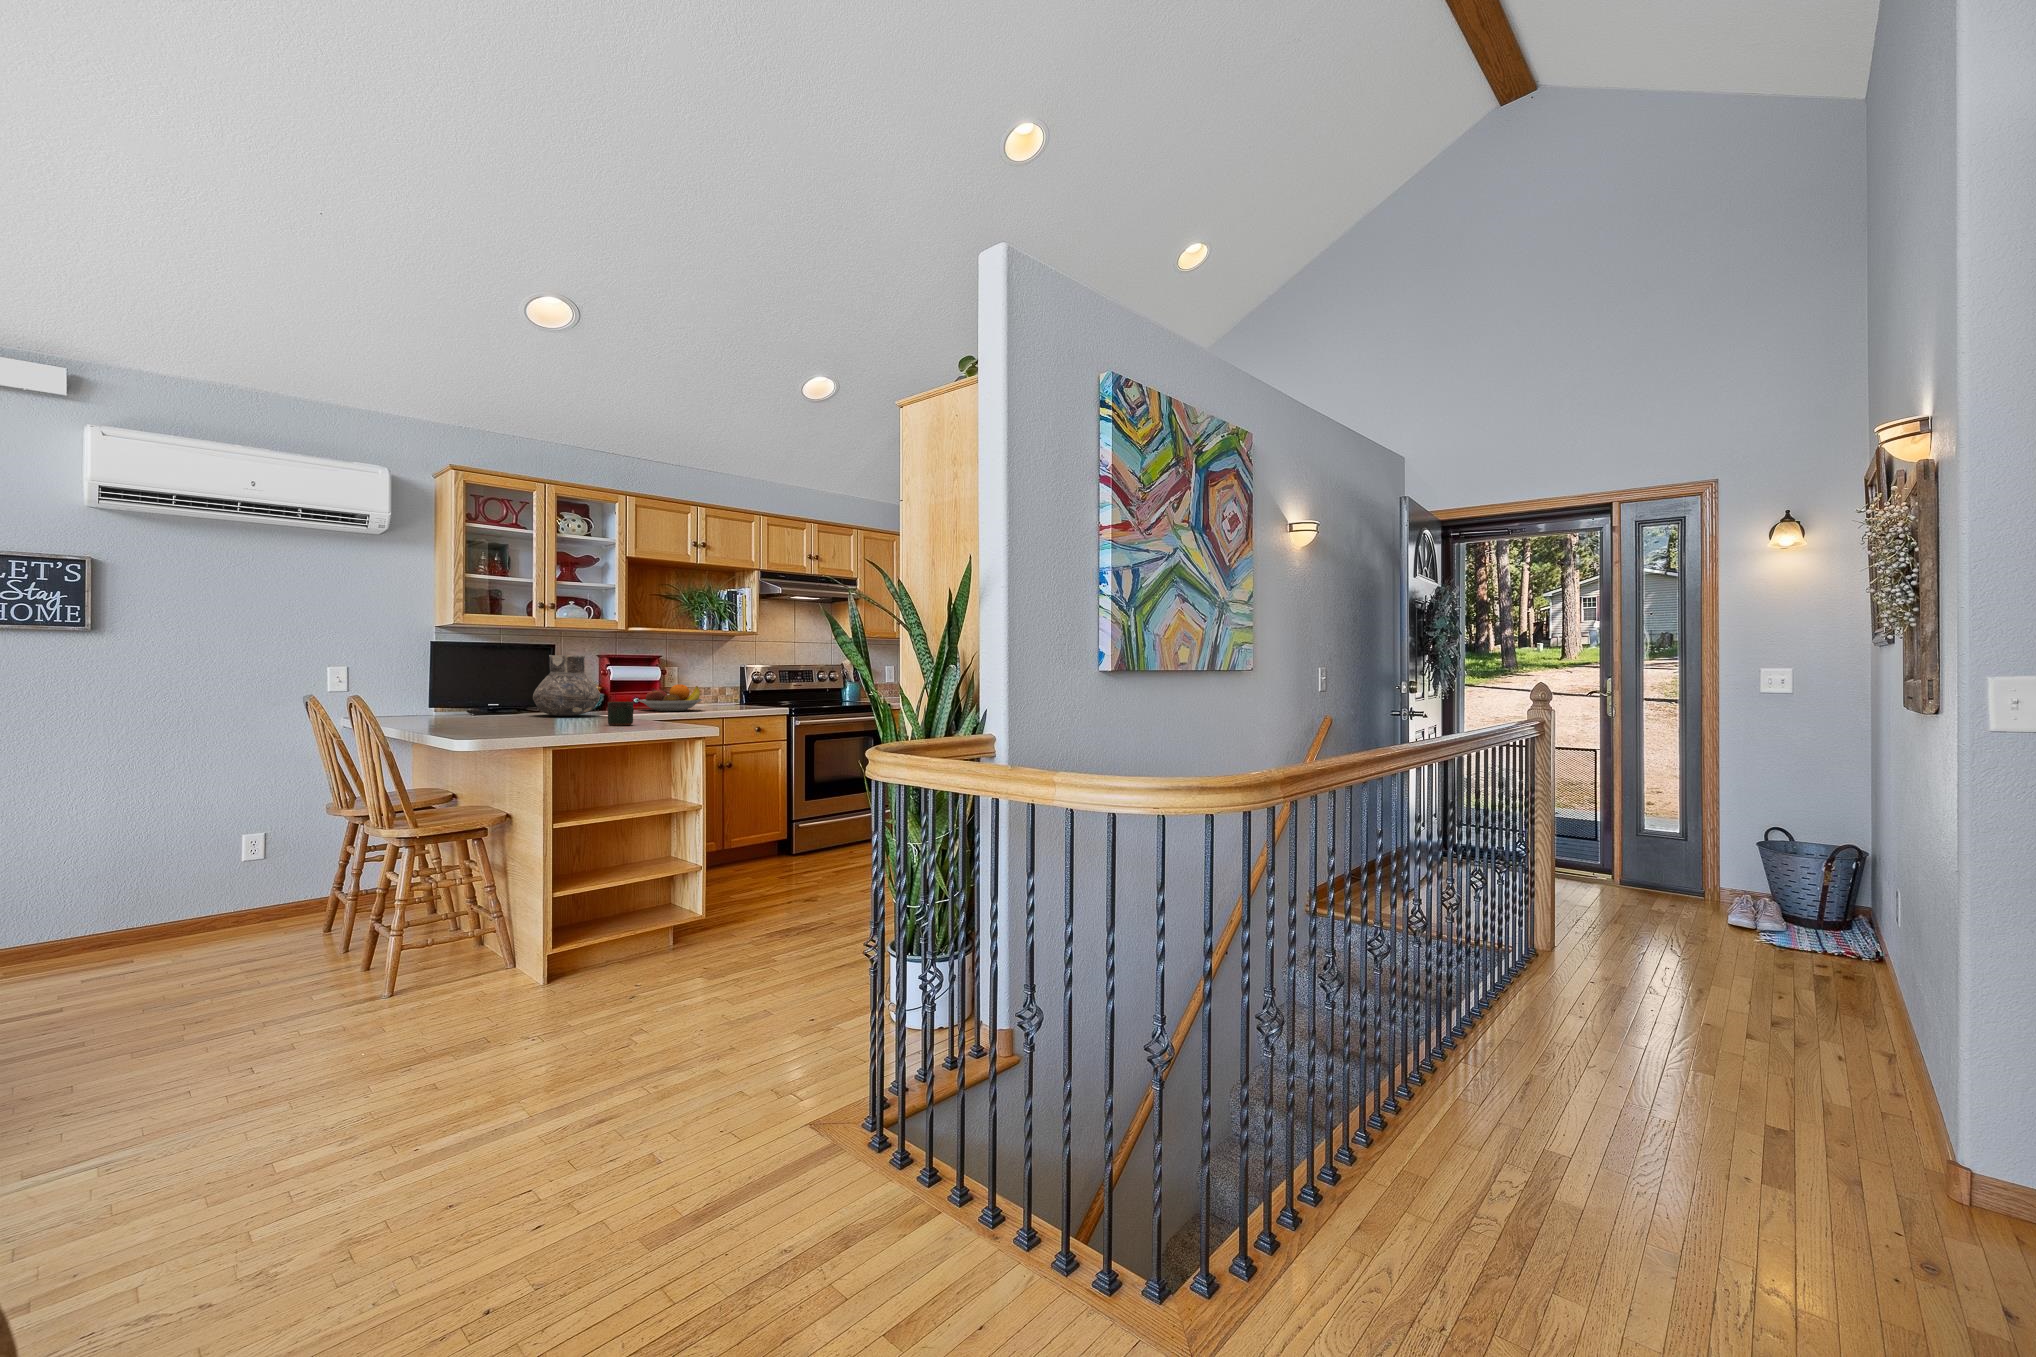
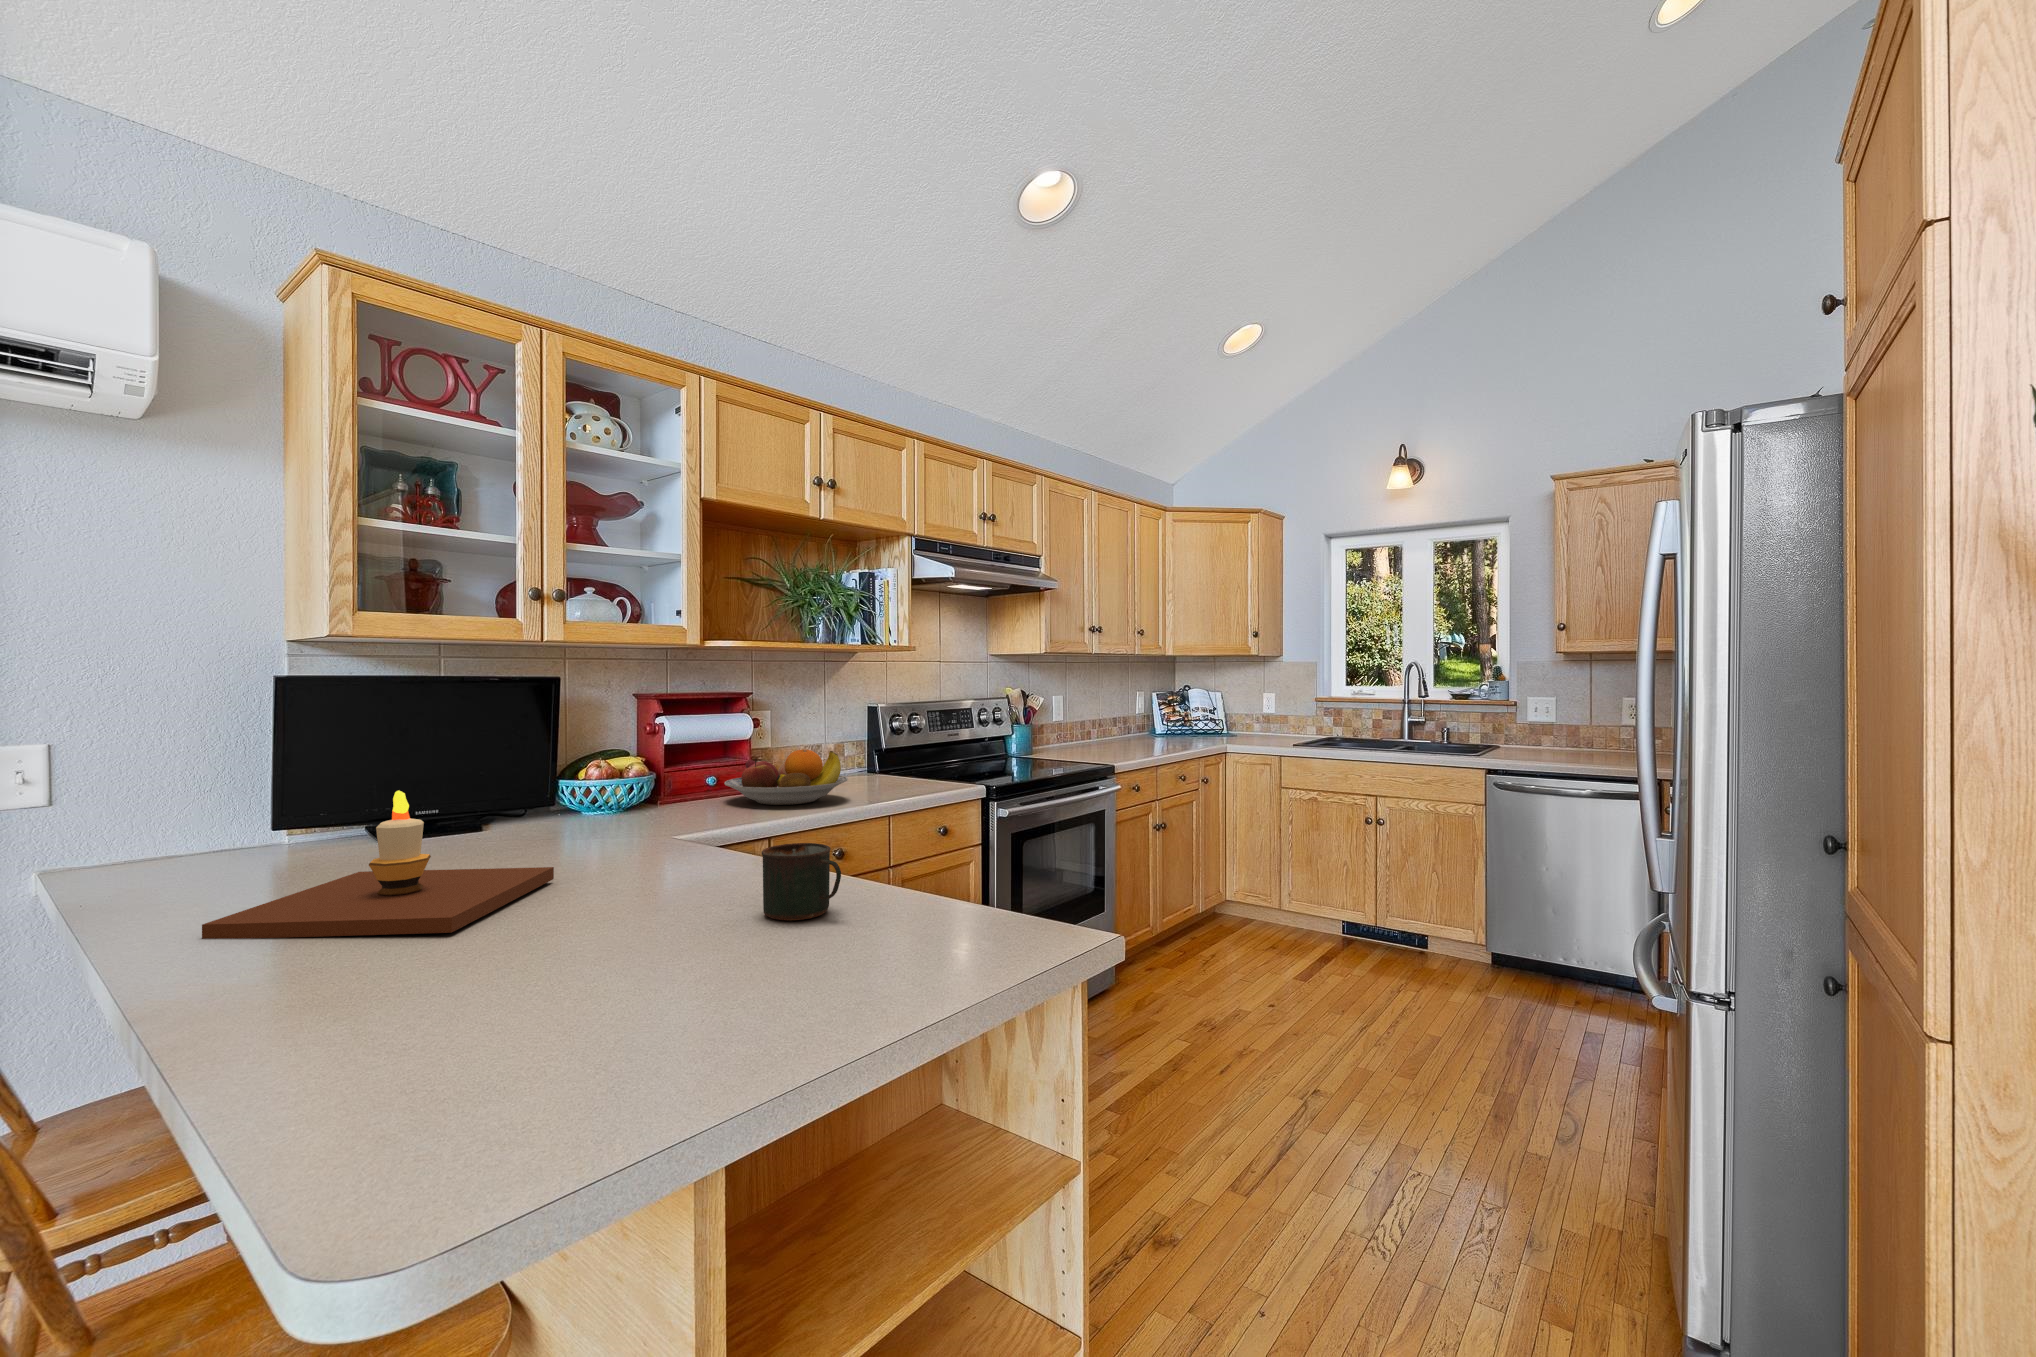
vase: present [533,655,600,716] -> none [525,705,683,853]
candle: none [425,680,540,722] -> present [202,791,554,939]

